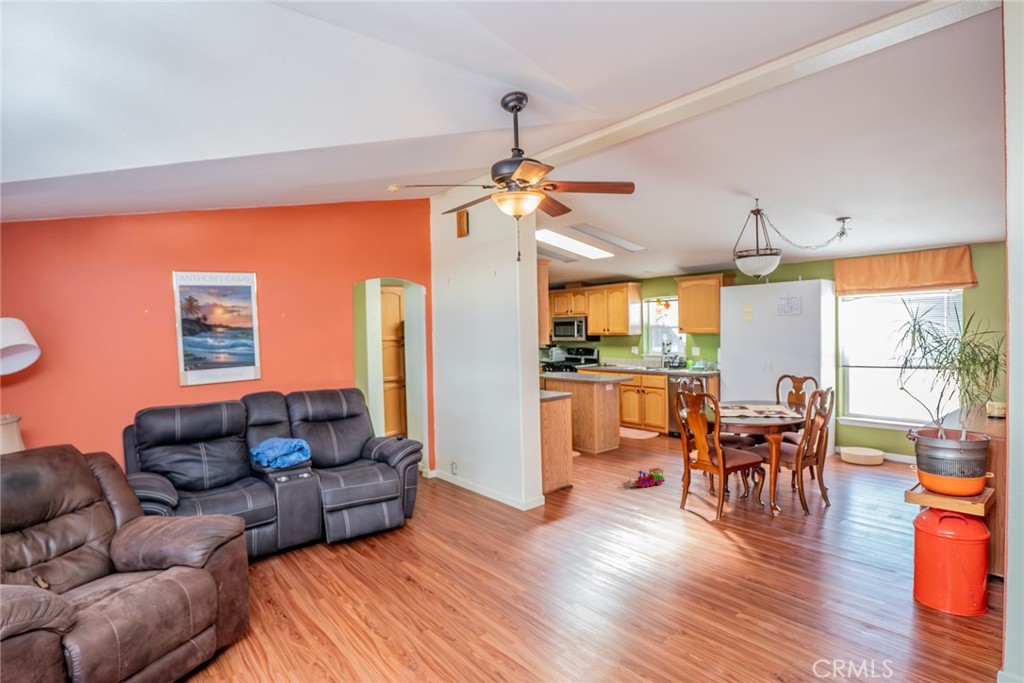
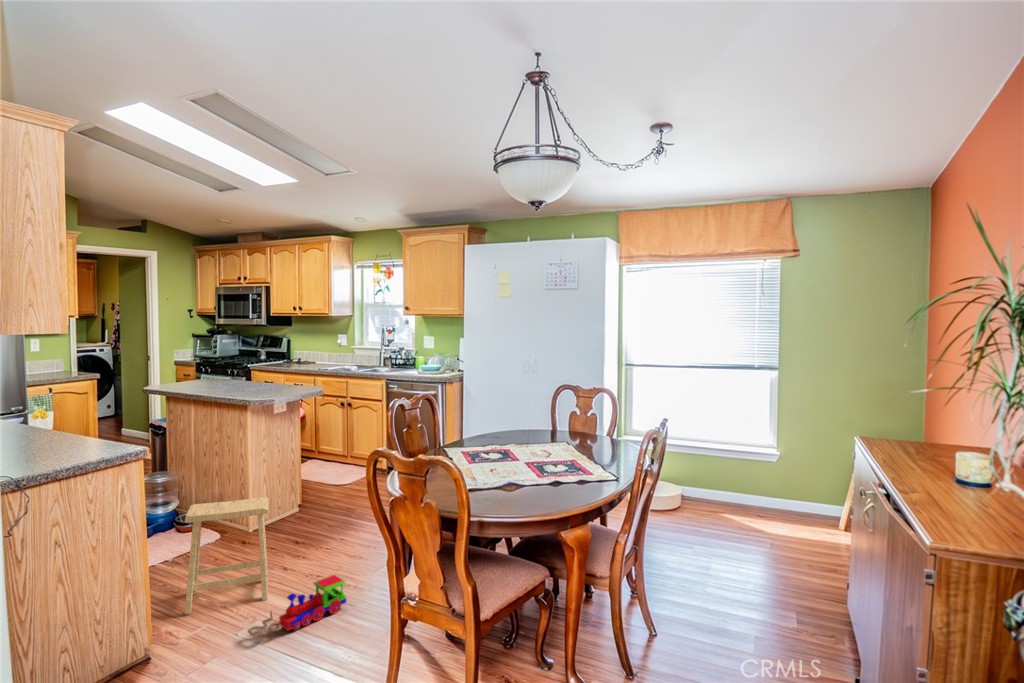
footstool: none [586,429,624,478] -> present [185,497,269,614]

